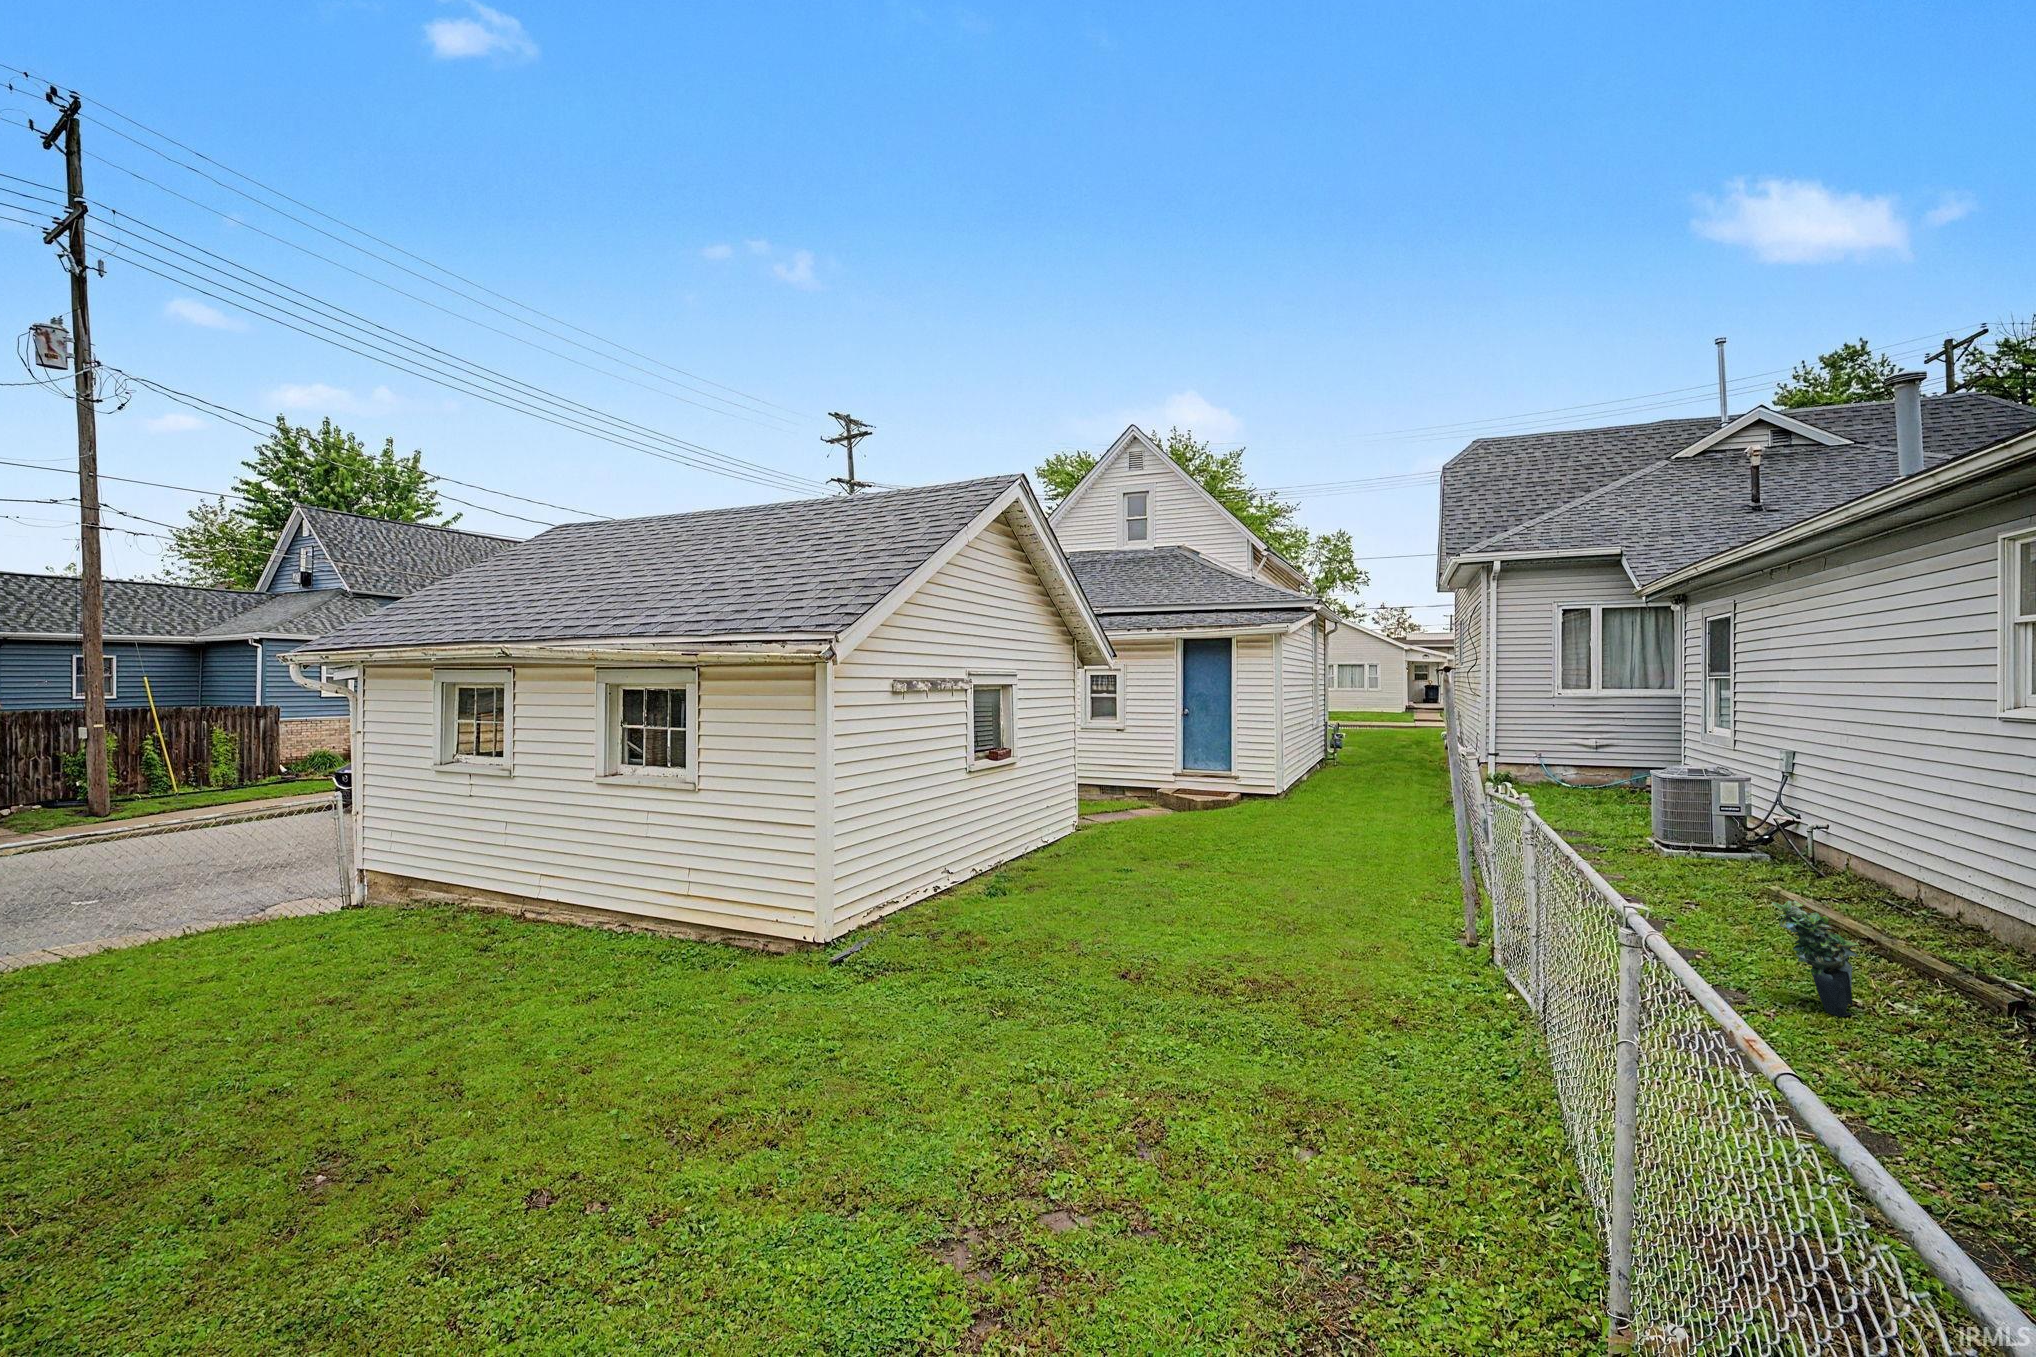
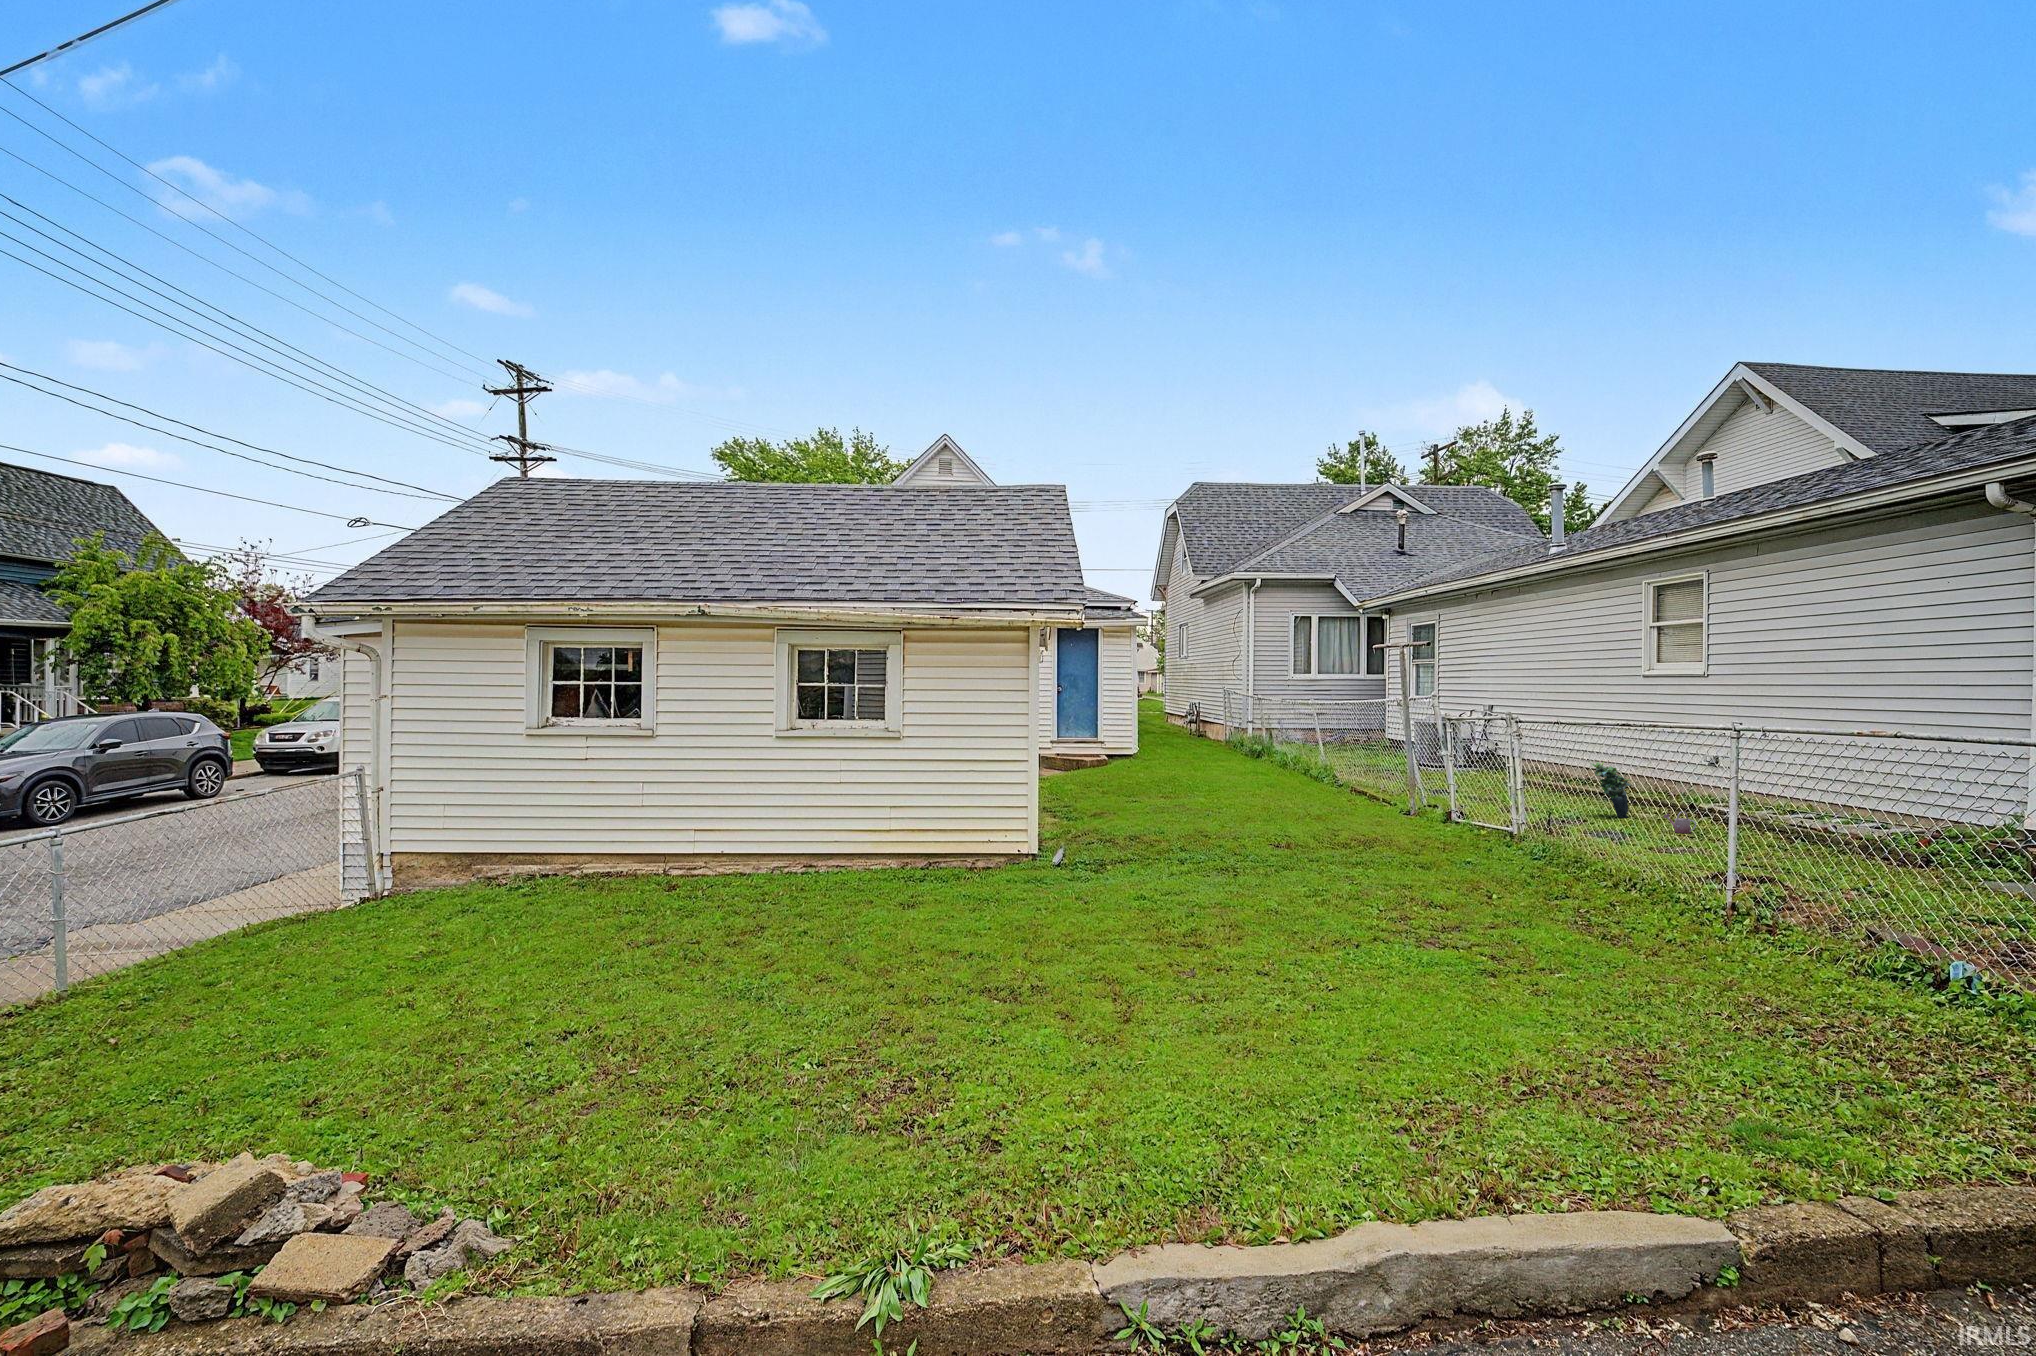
watering can: none [1862,1047,1927,1103] -> present [1664,811,1696,833]

